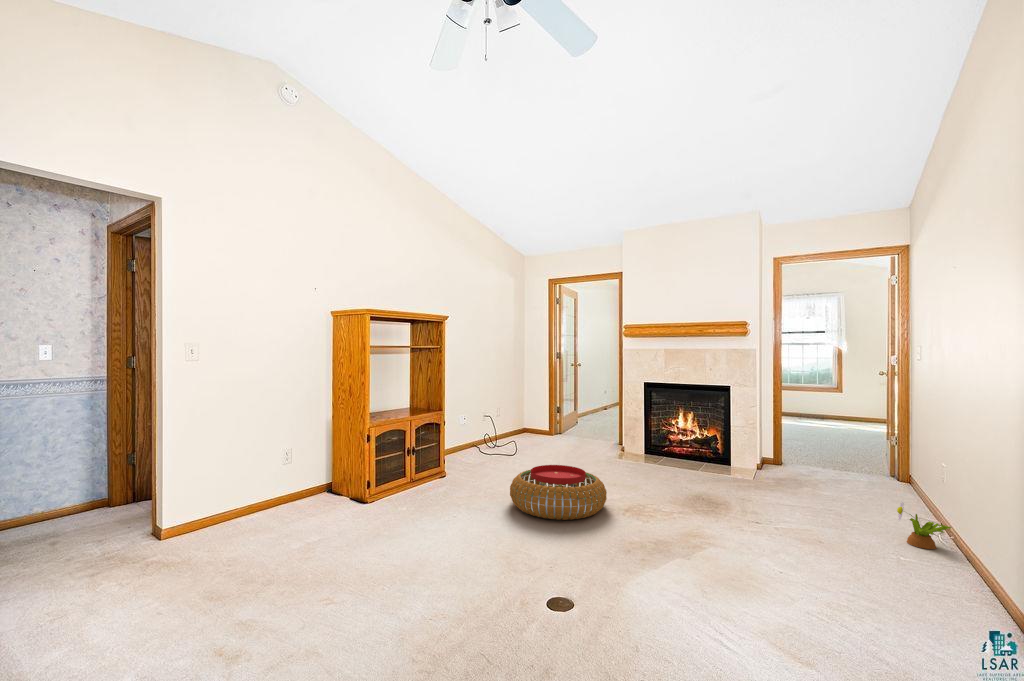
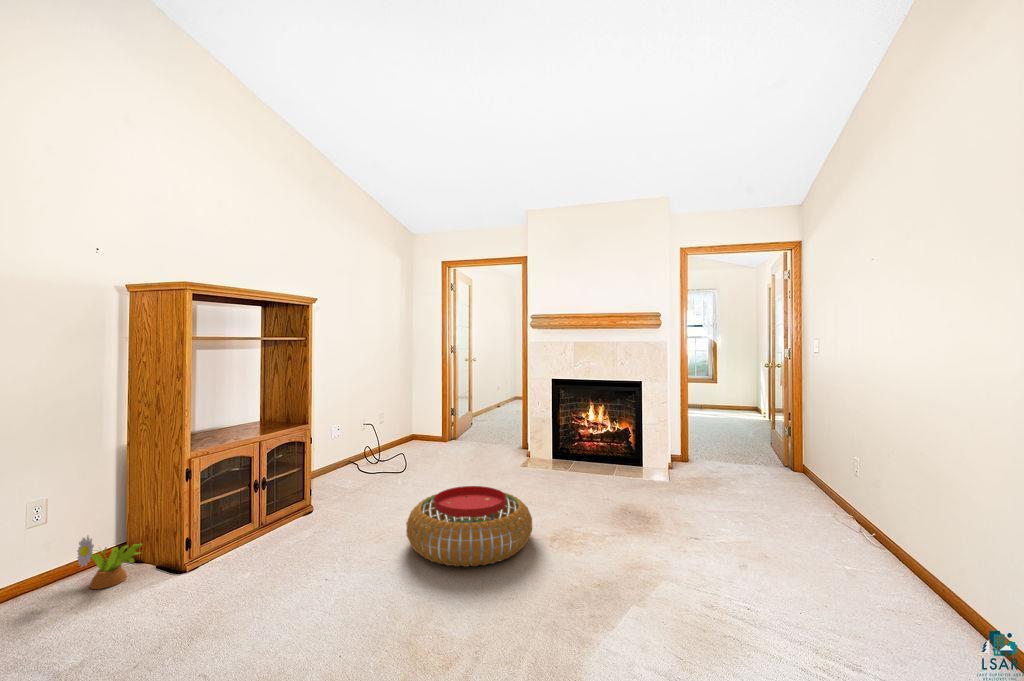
decorative plant: present [897,502,951,549] -> present [77,536,142,589]

